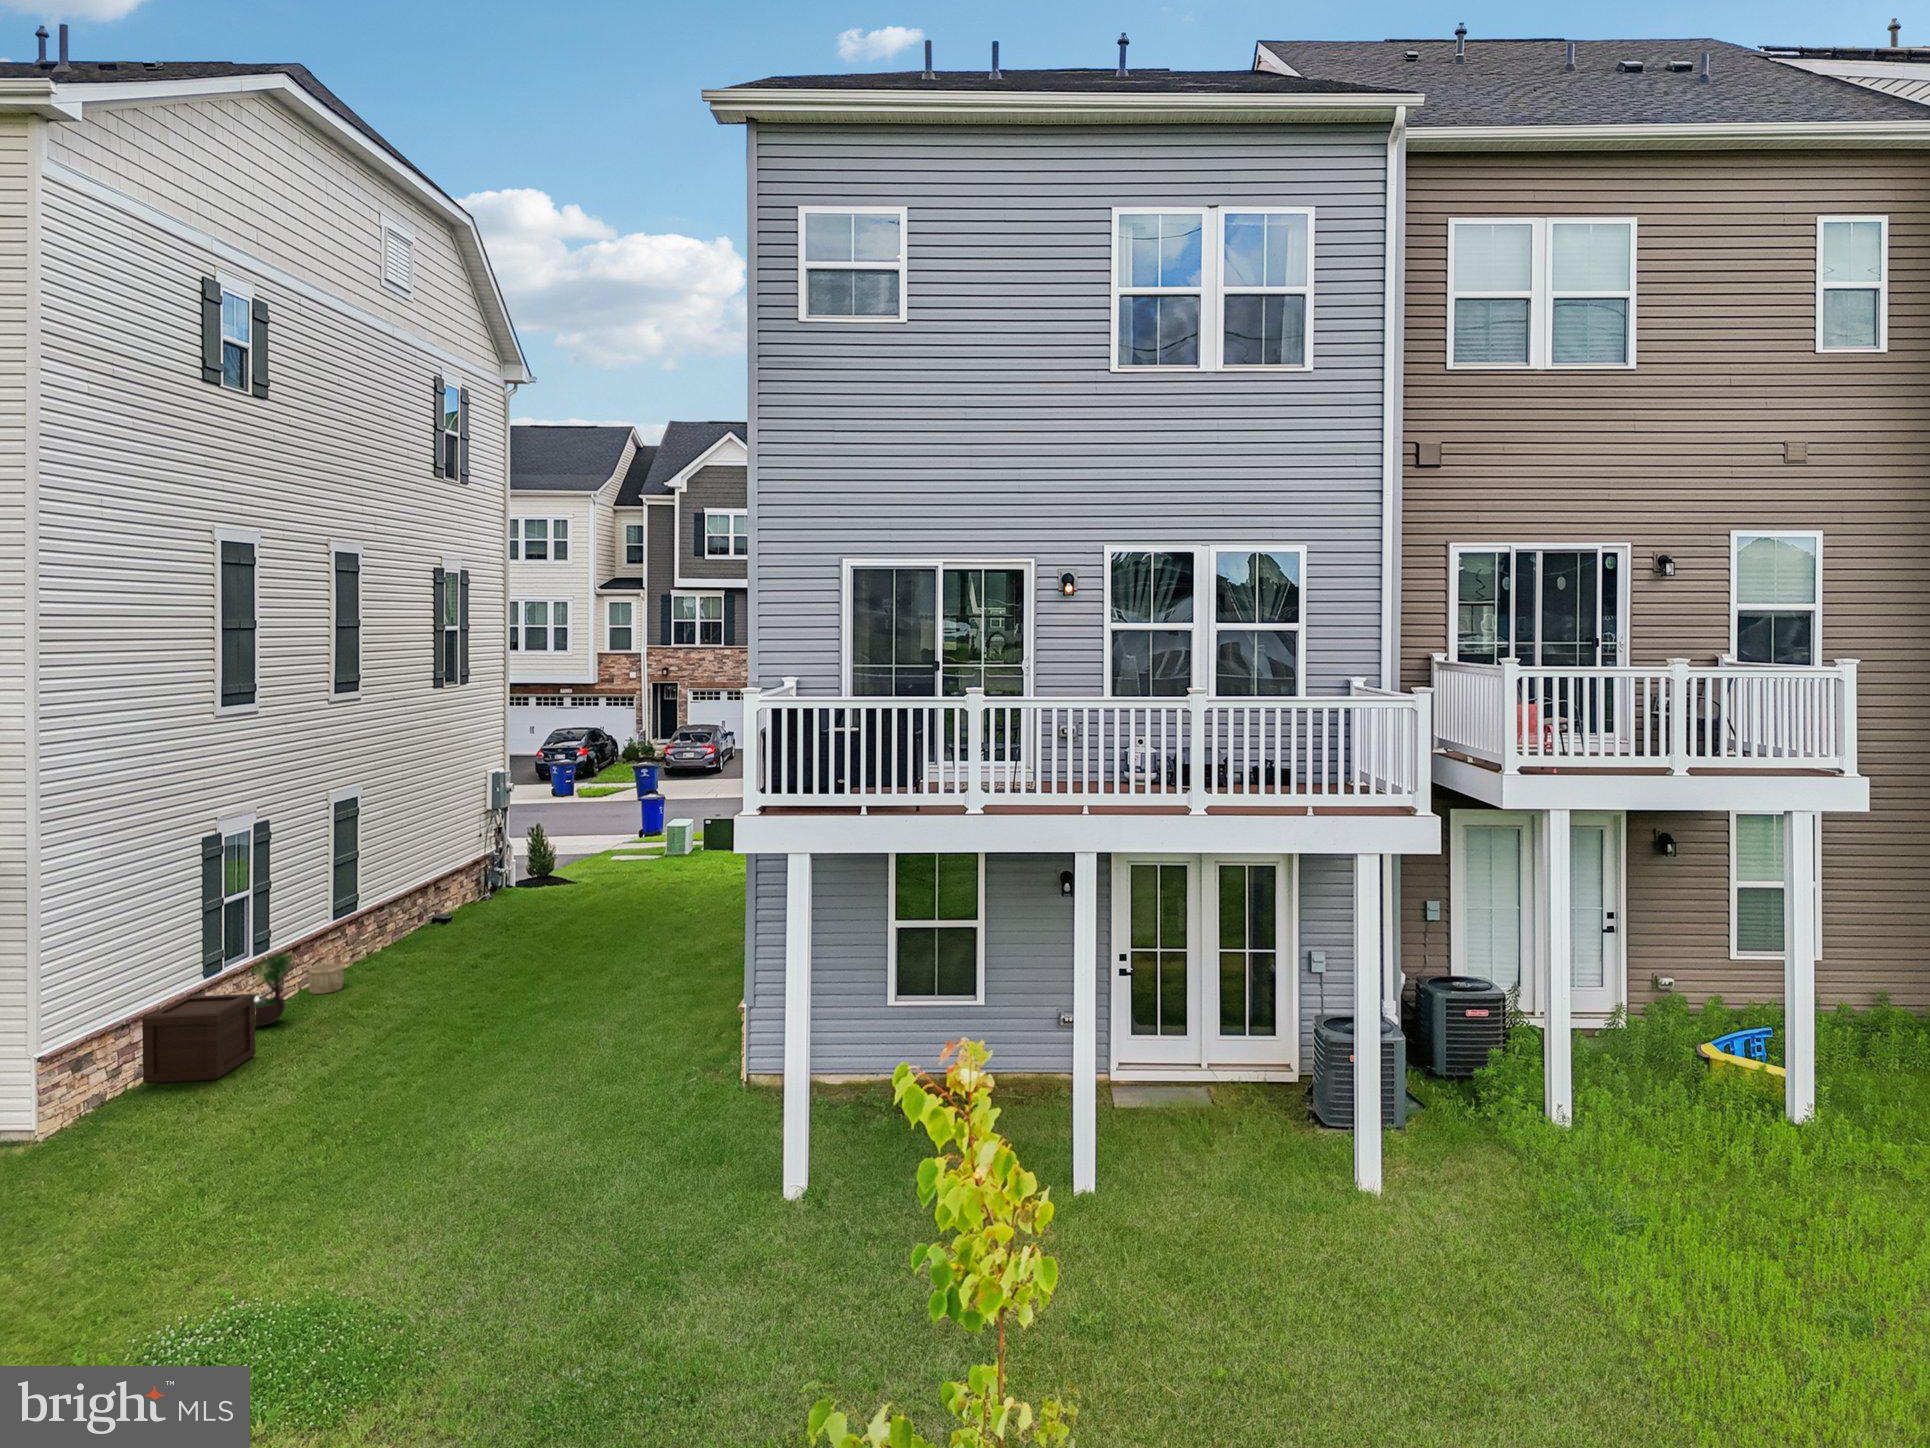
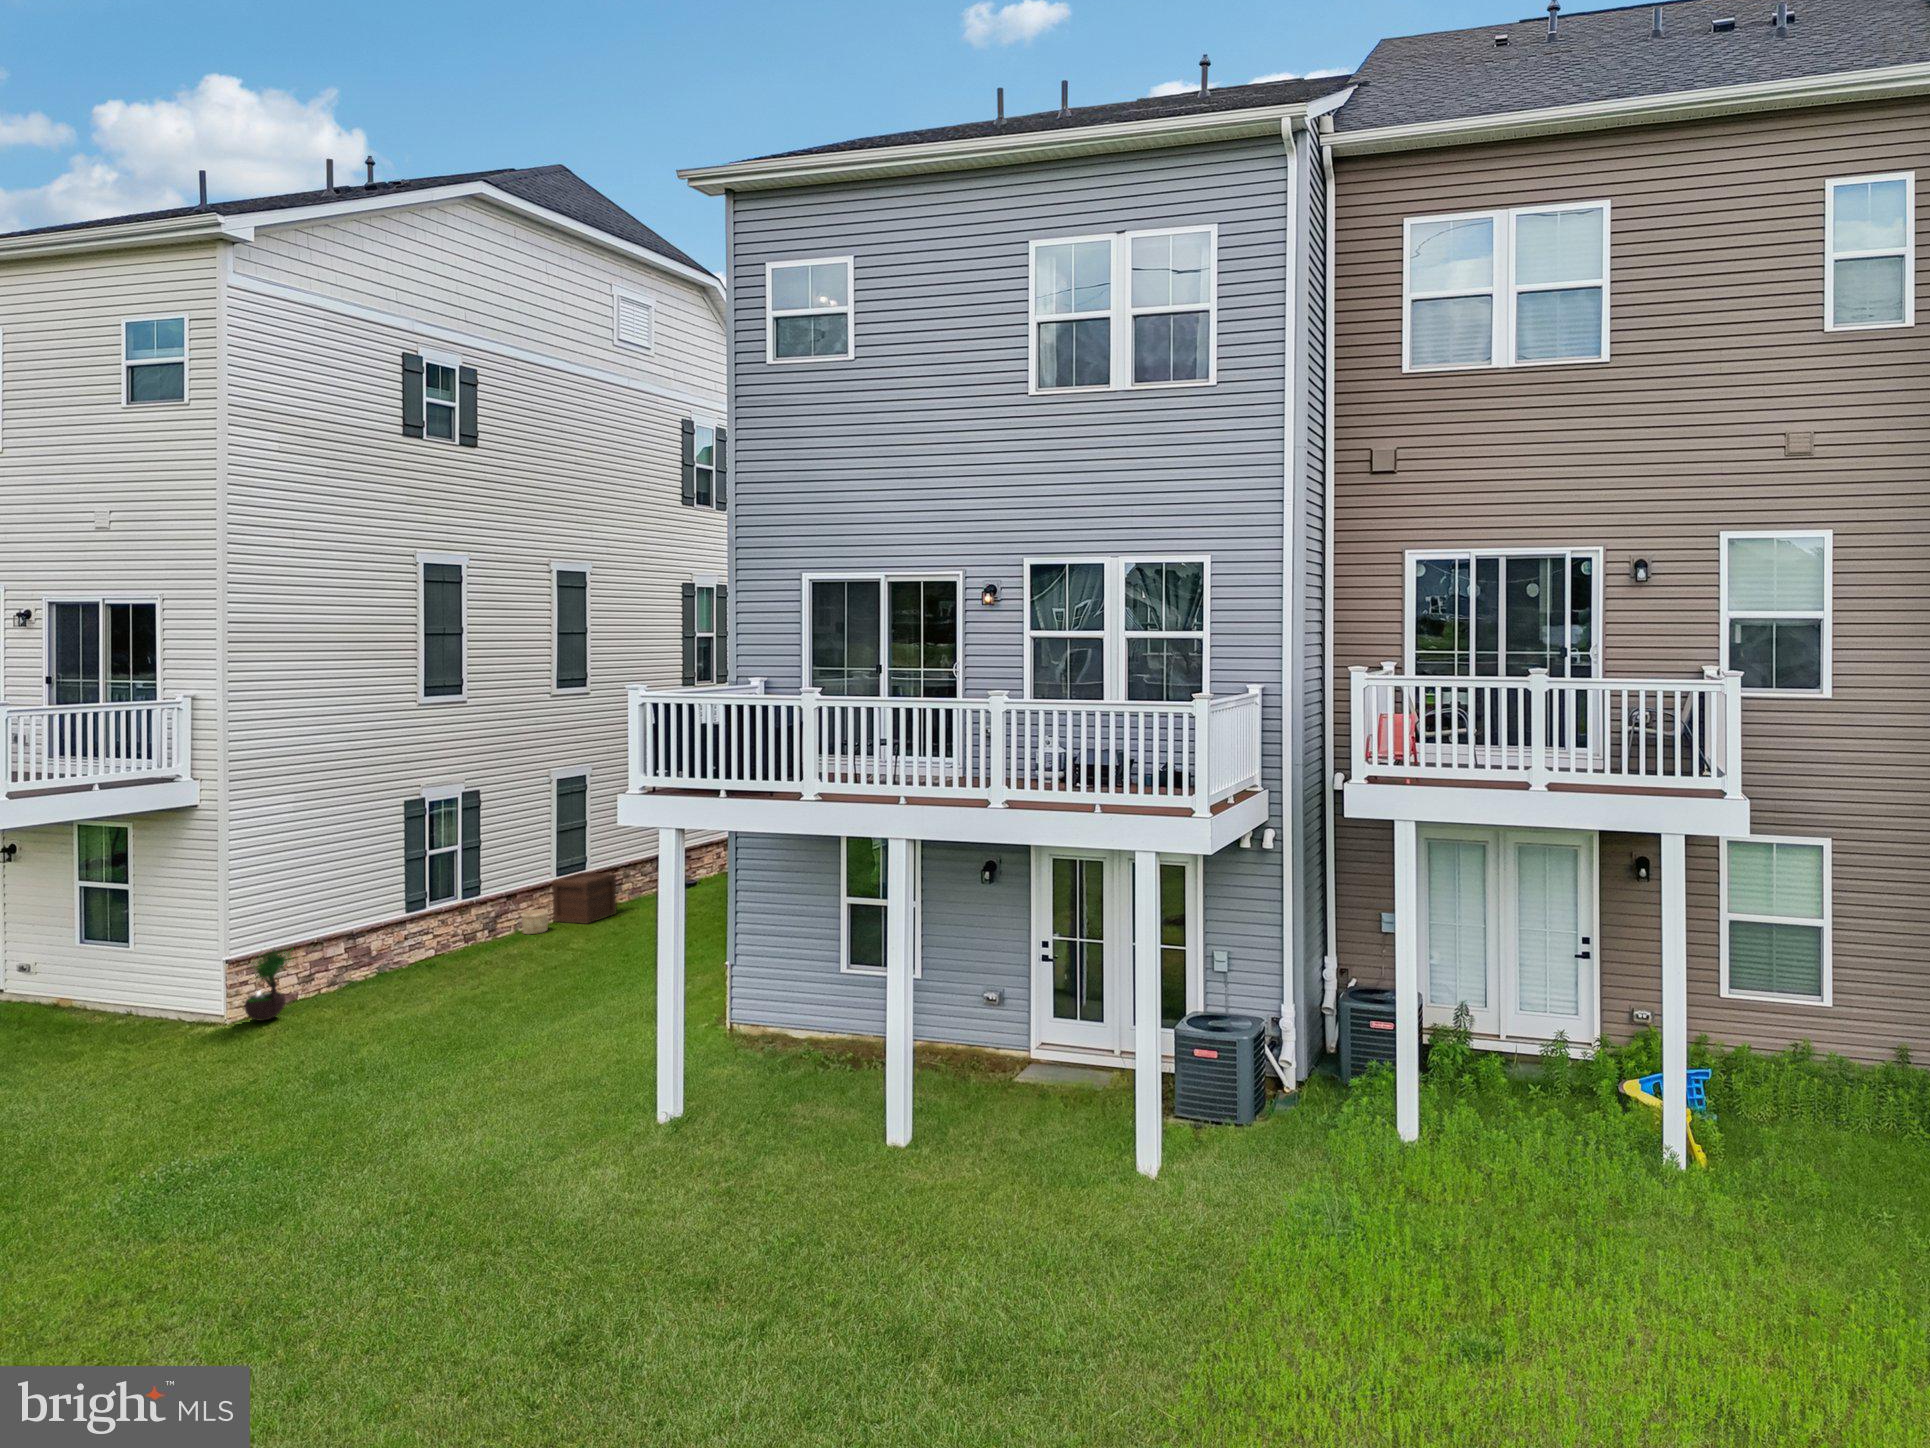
potted tree: present [255,954,293,1026] -> present [244,947,294,1021]
wooden crate: present [142,994,255,1083] -> present [552,872,617,924]

